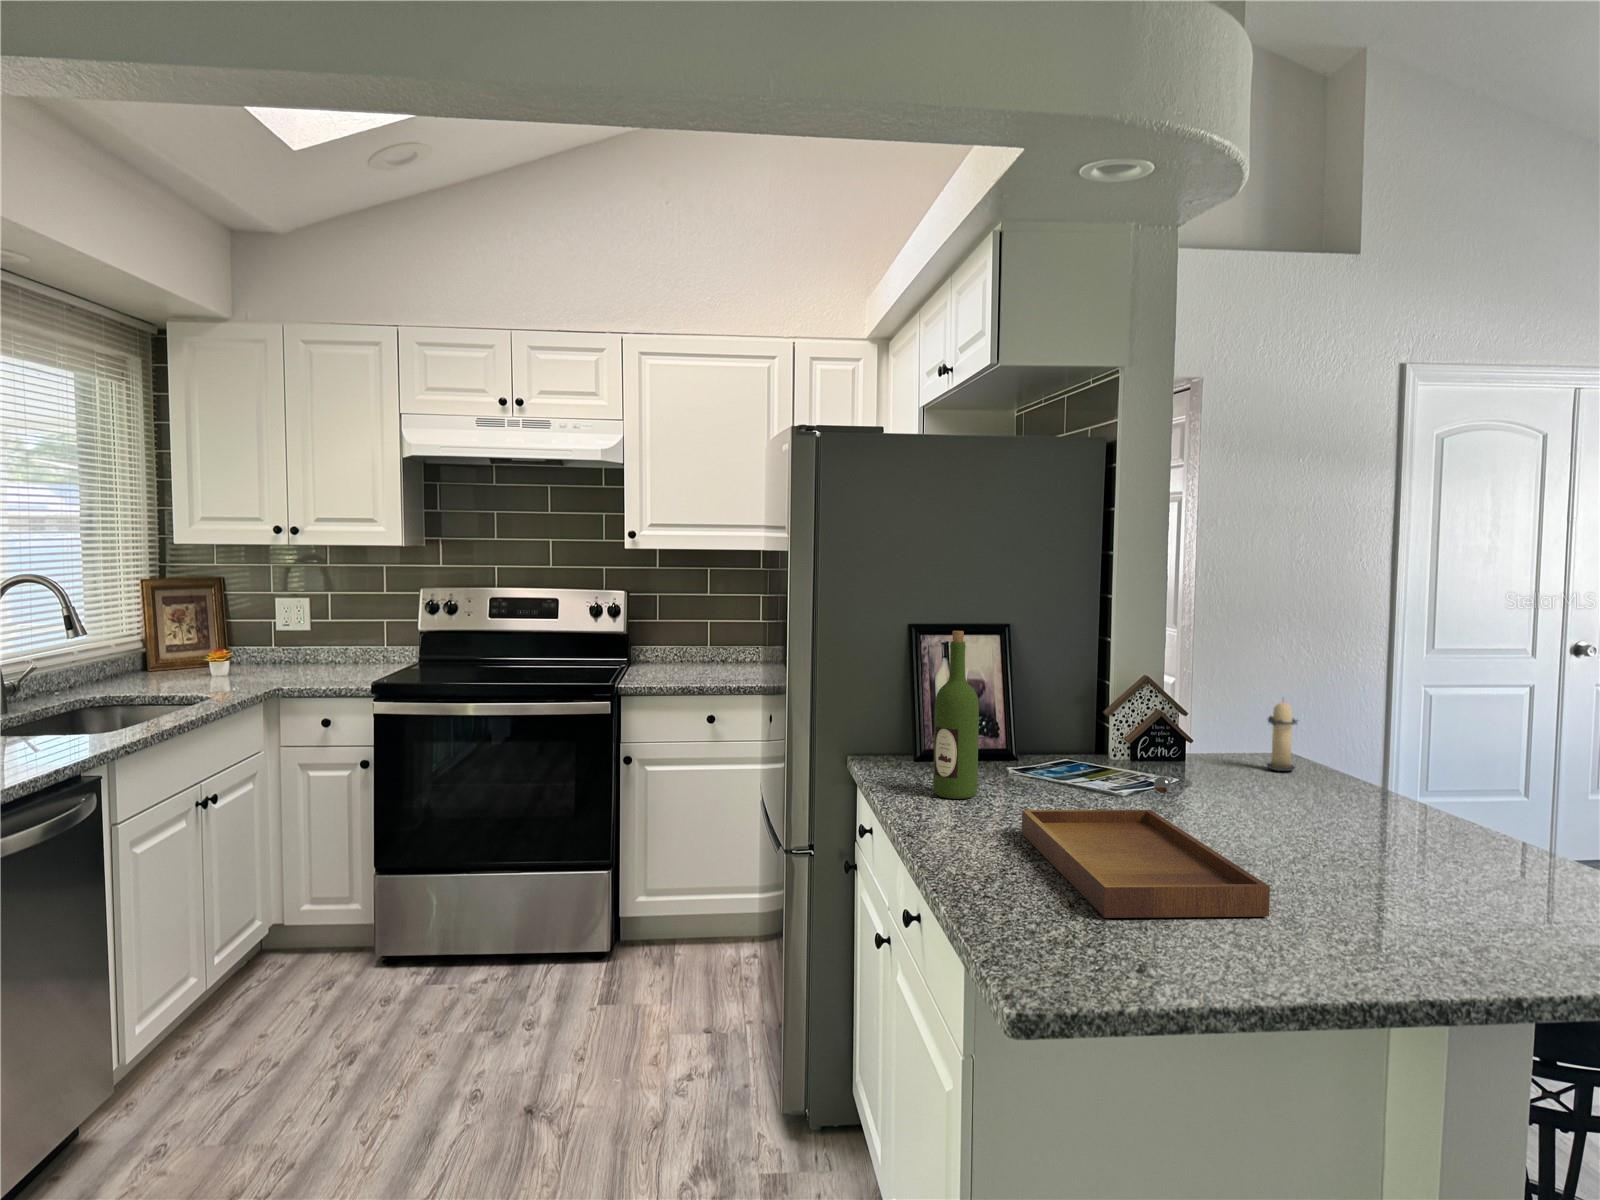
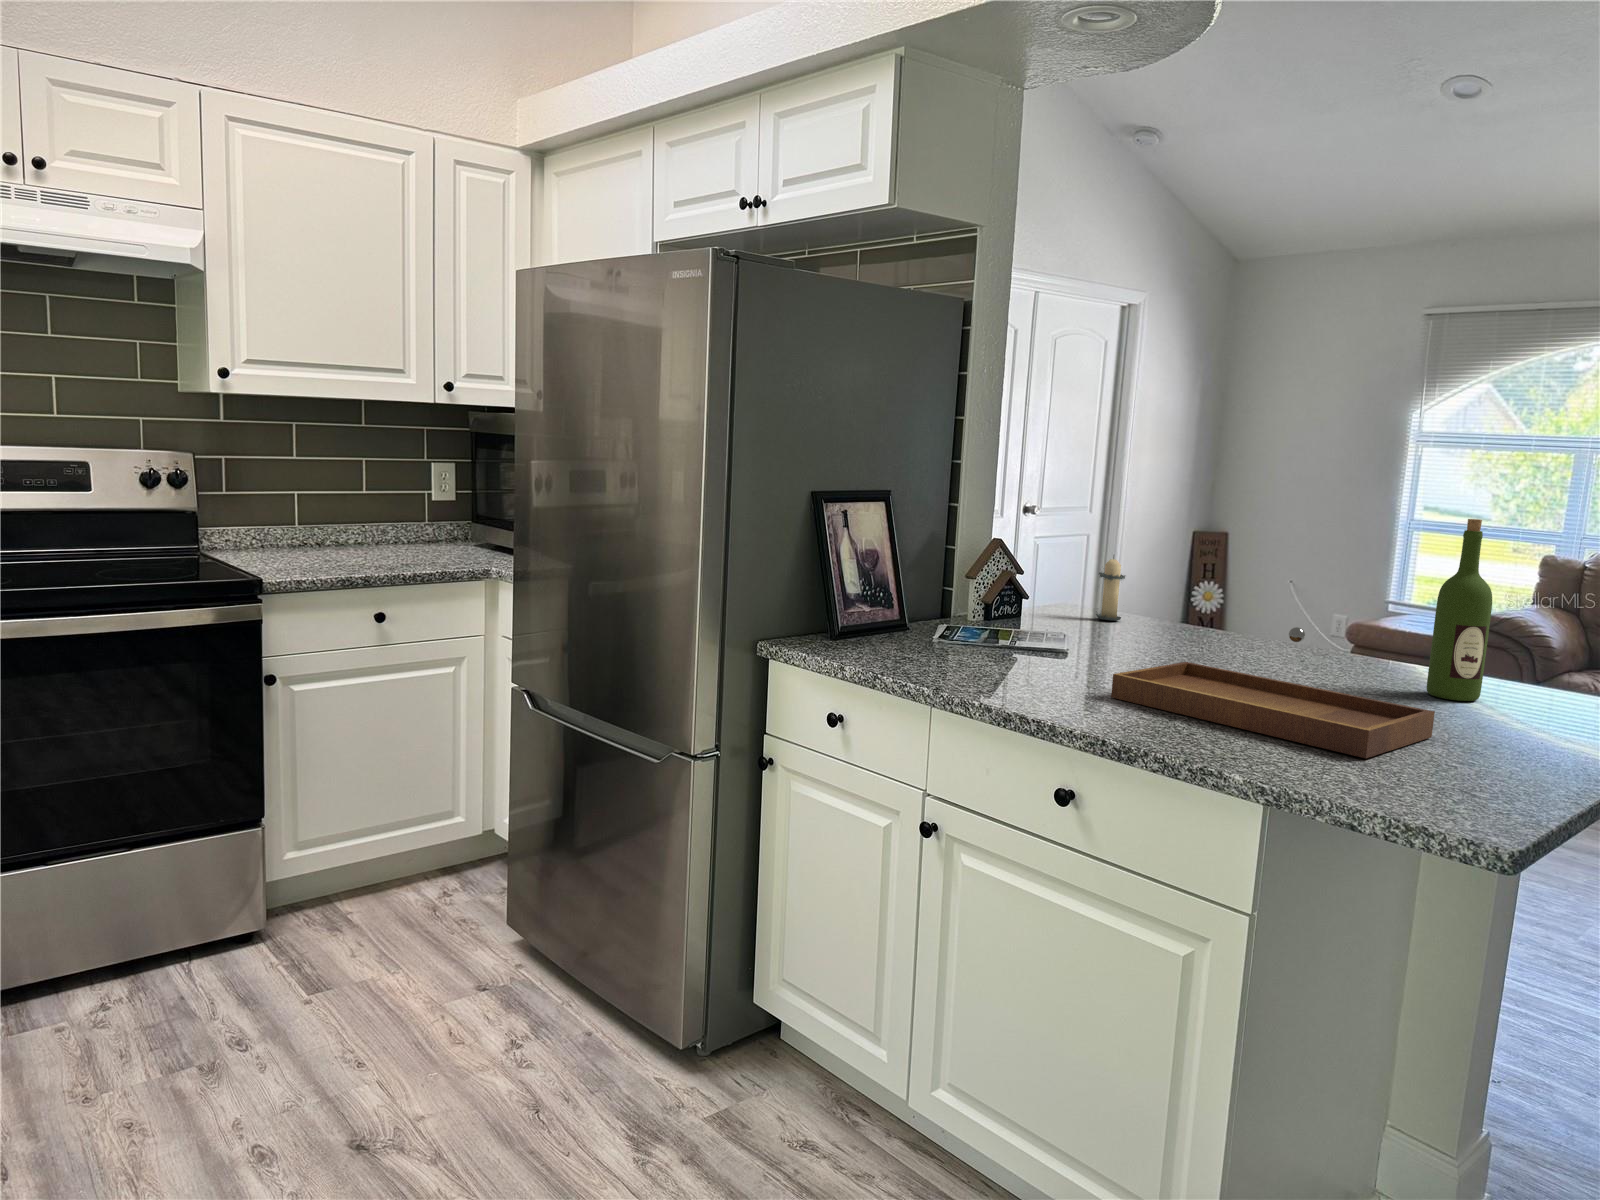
wine bottle: present [933,631,979,799] -> present [1427,519,1492,701]

